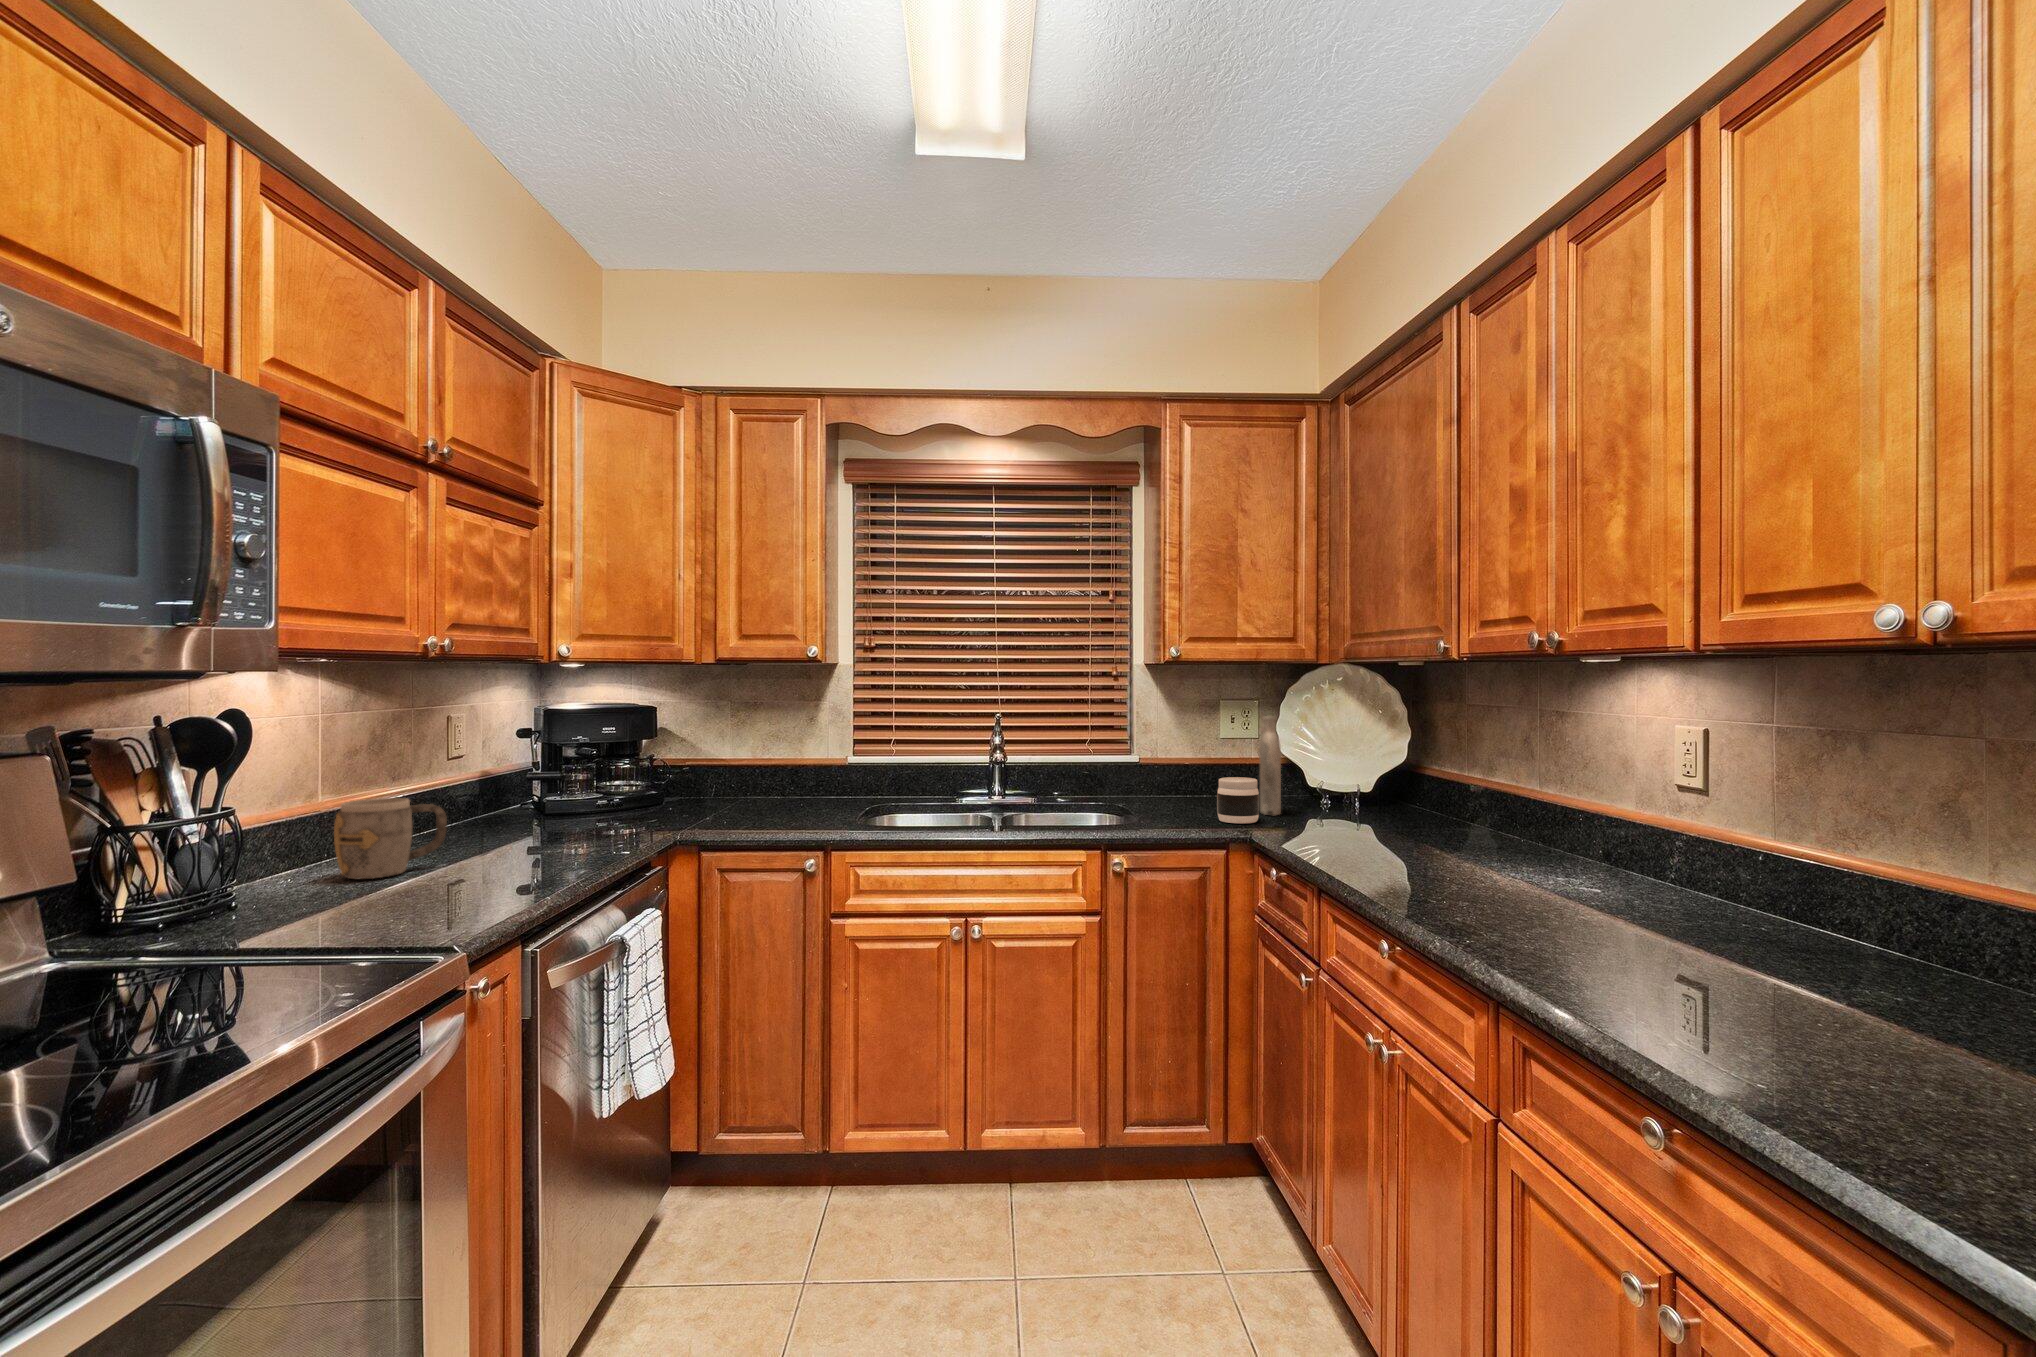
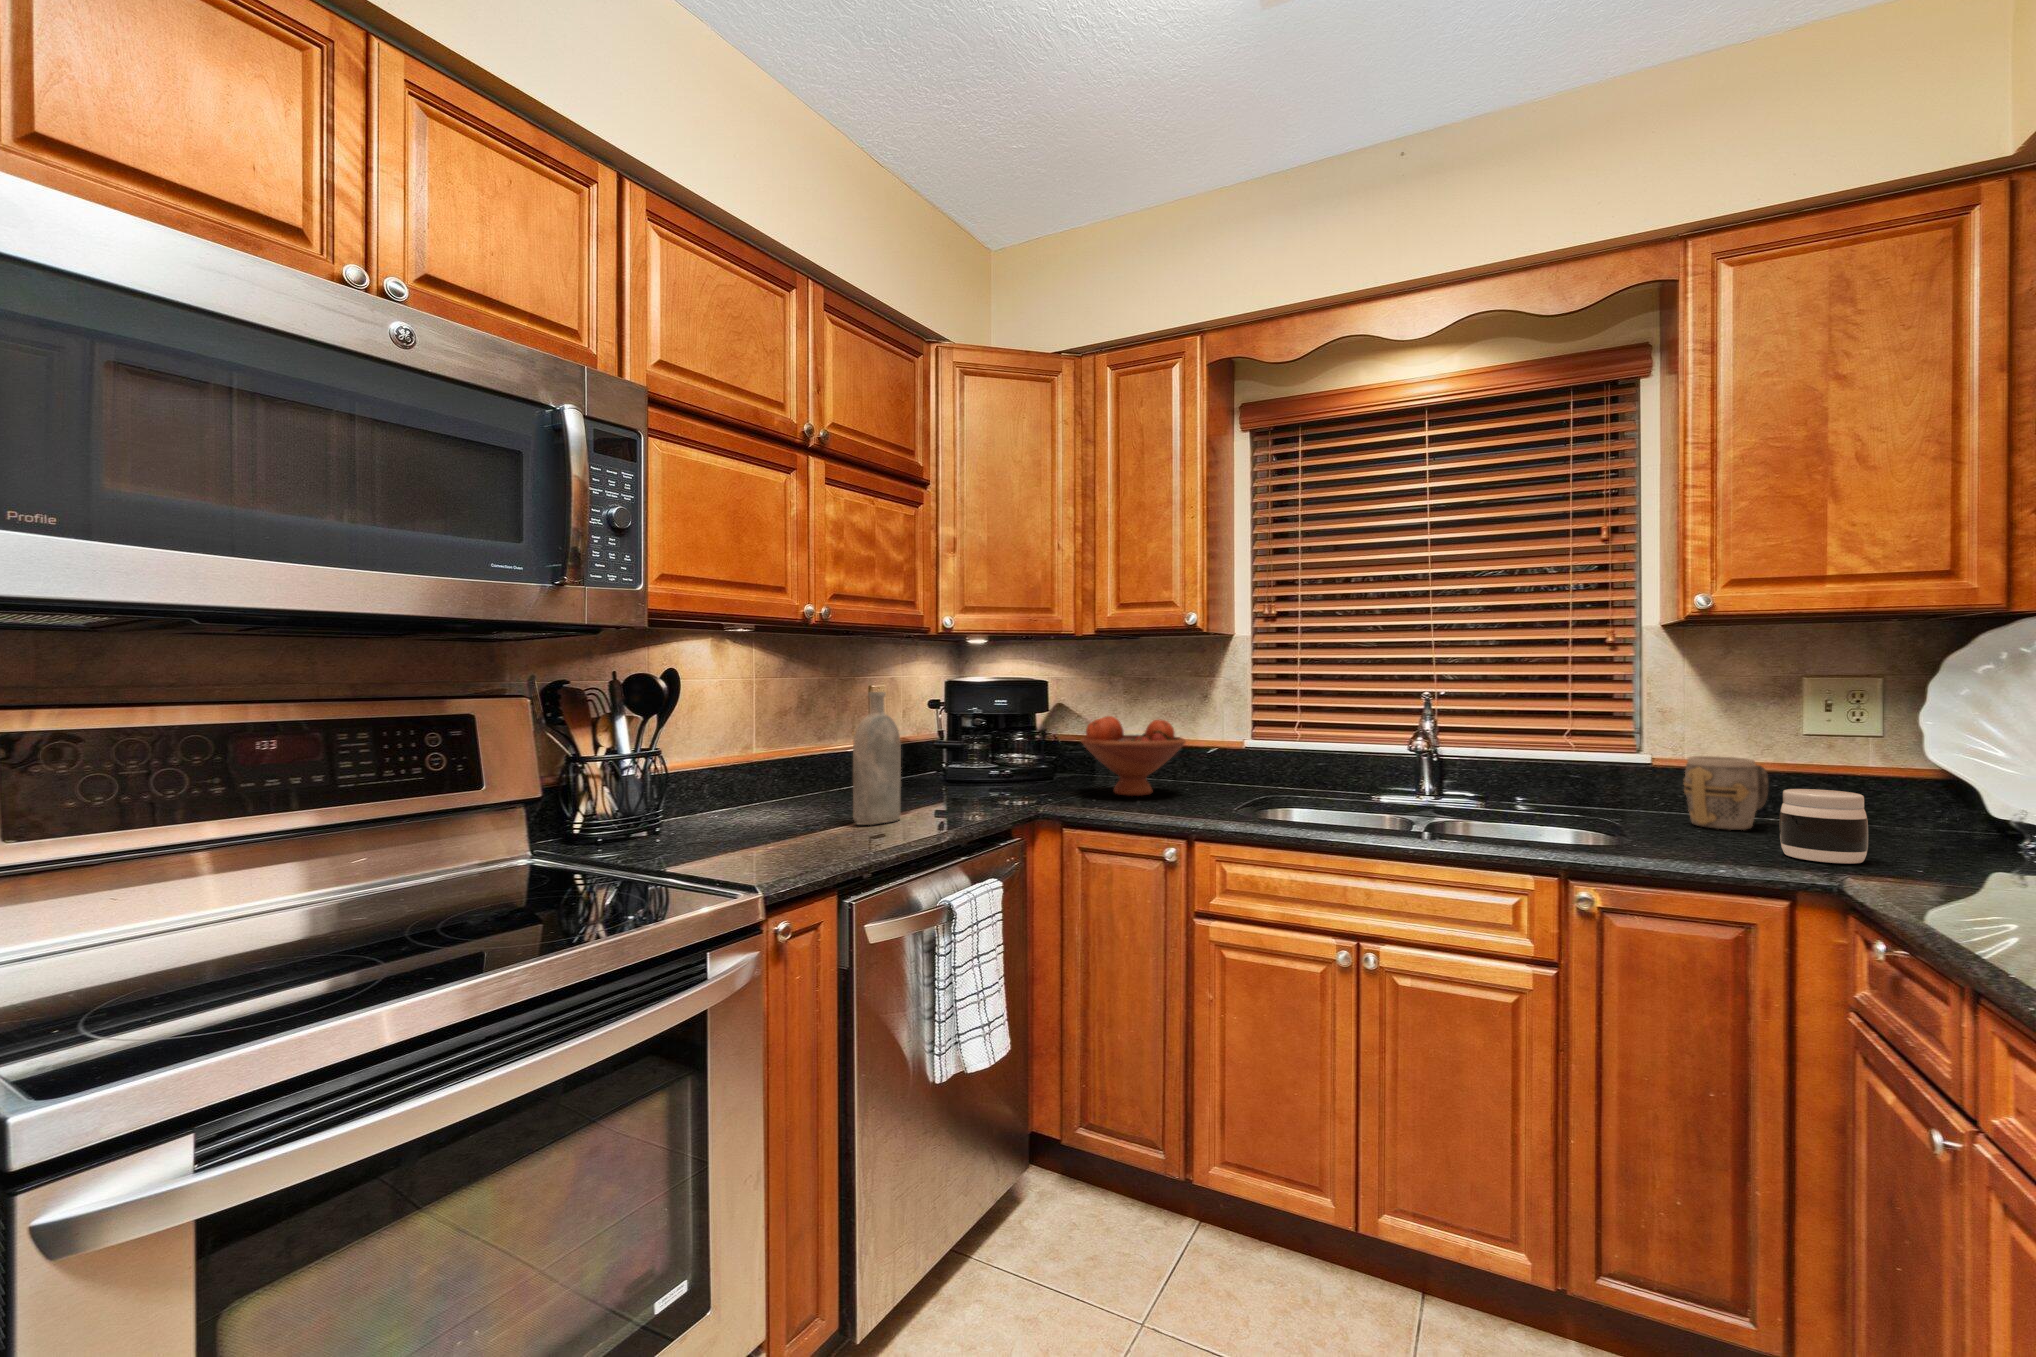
bottle: present [1259,716,1281,815] -> present [853,692,901,825]
fruit bowl: none [700,741,802,816] -> present [1081,716,1186,796]
mug: present [334,798,447,879] -> present [1684,756,1768,830]

